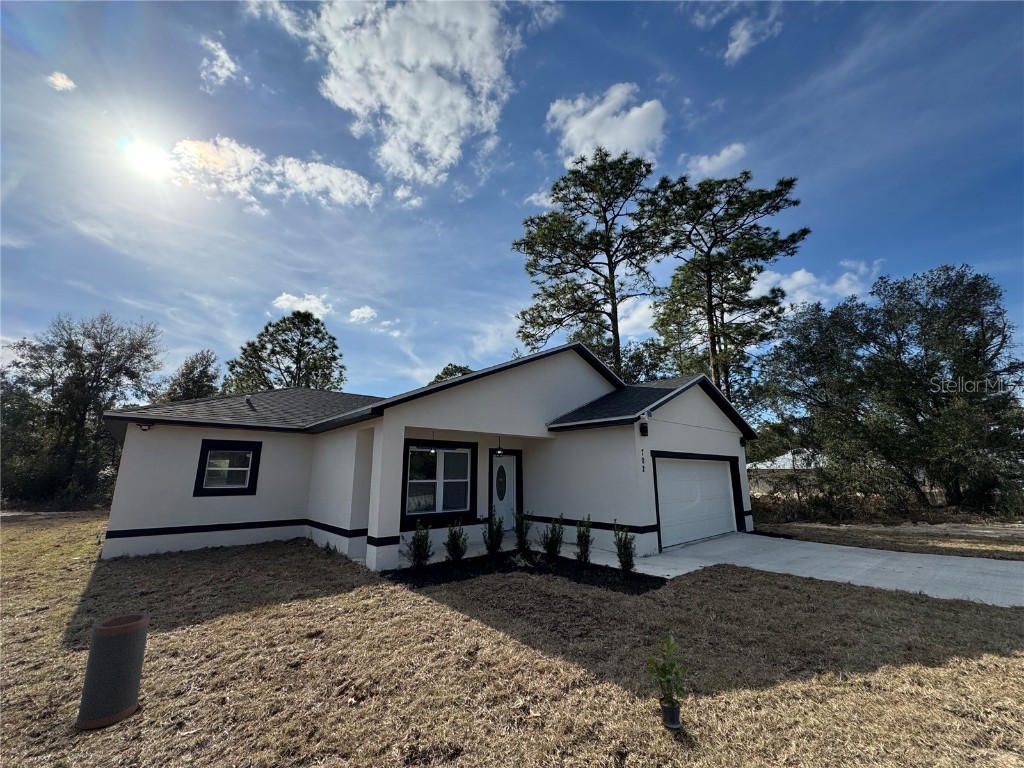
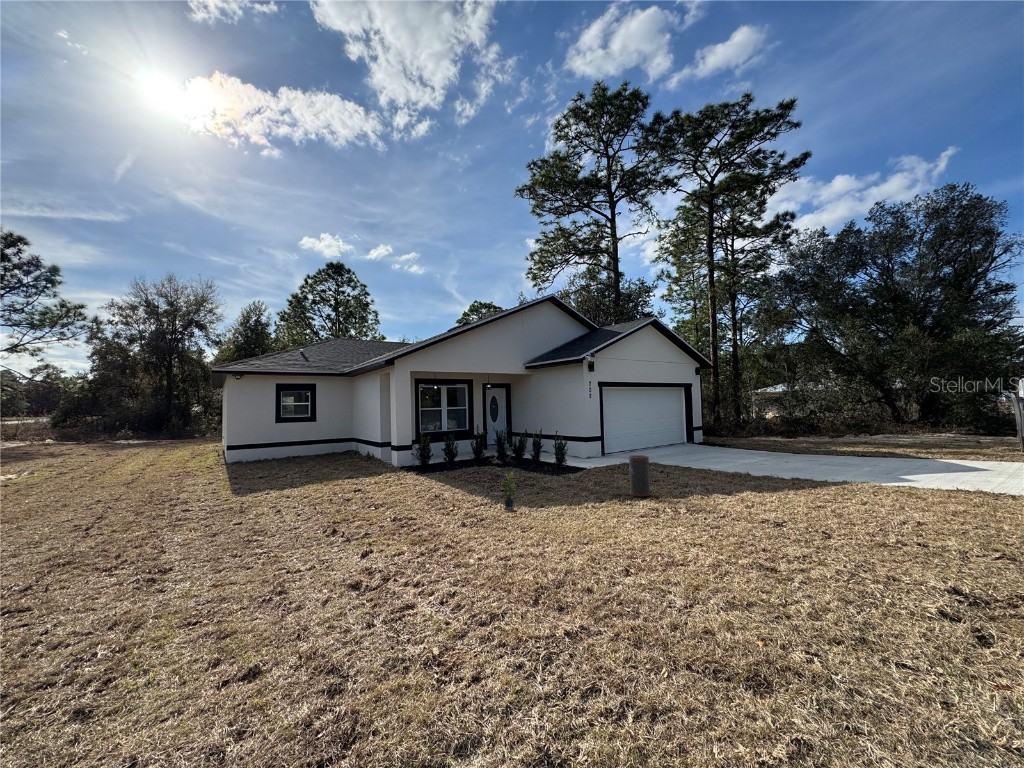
trash can: present [76,613,150,730] -> present [629,455,650,497]

